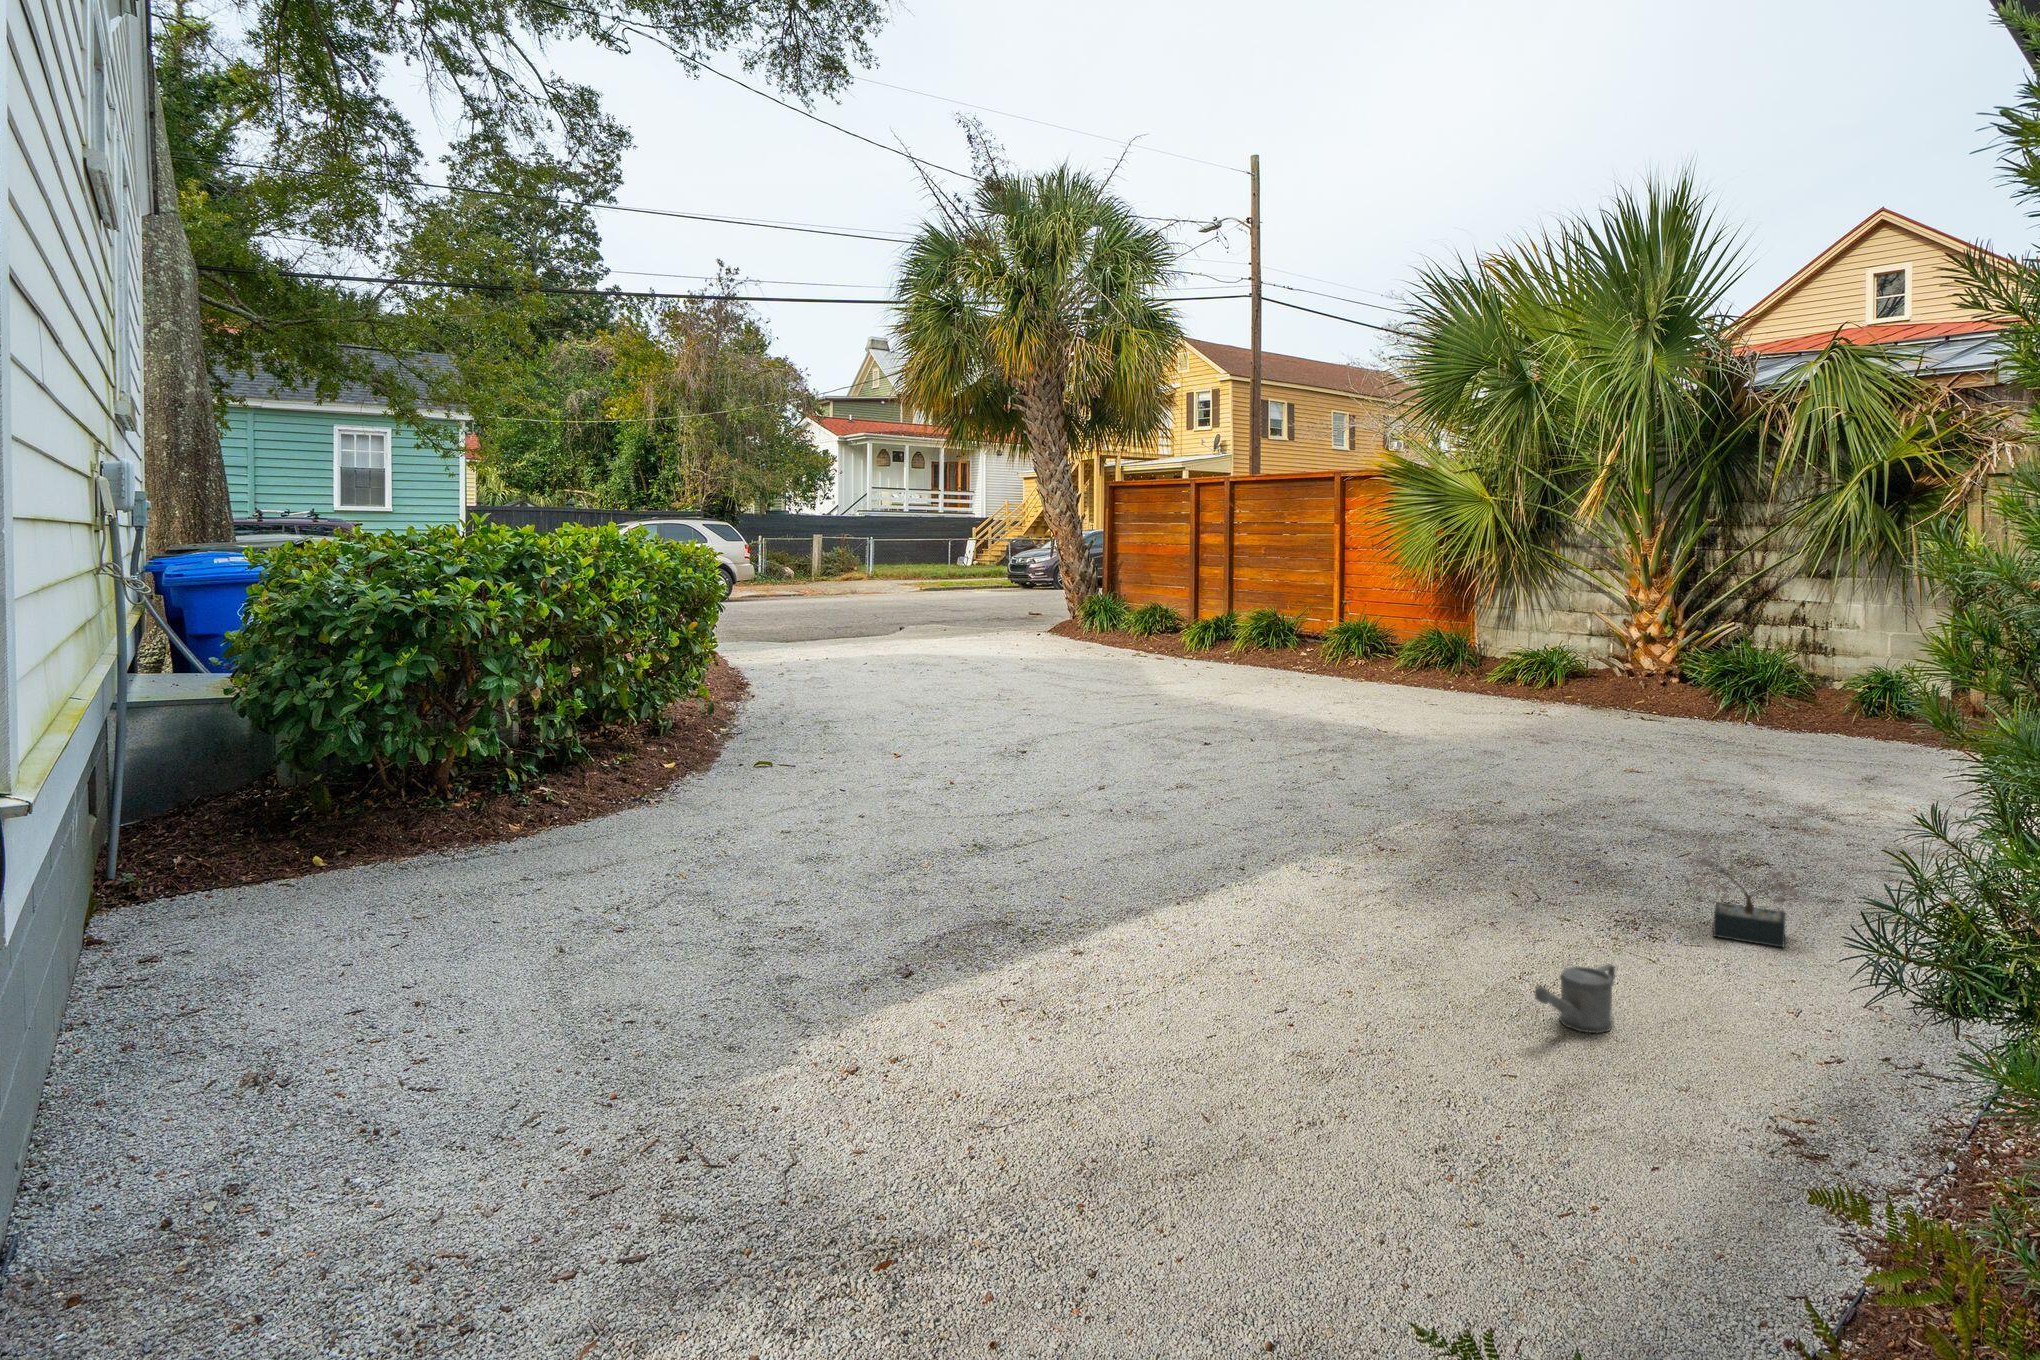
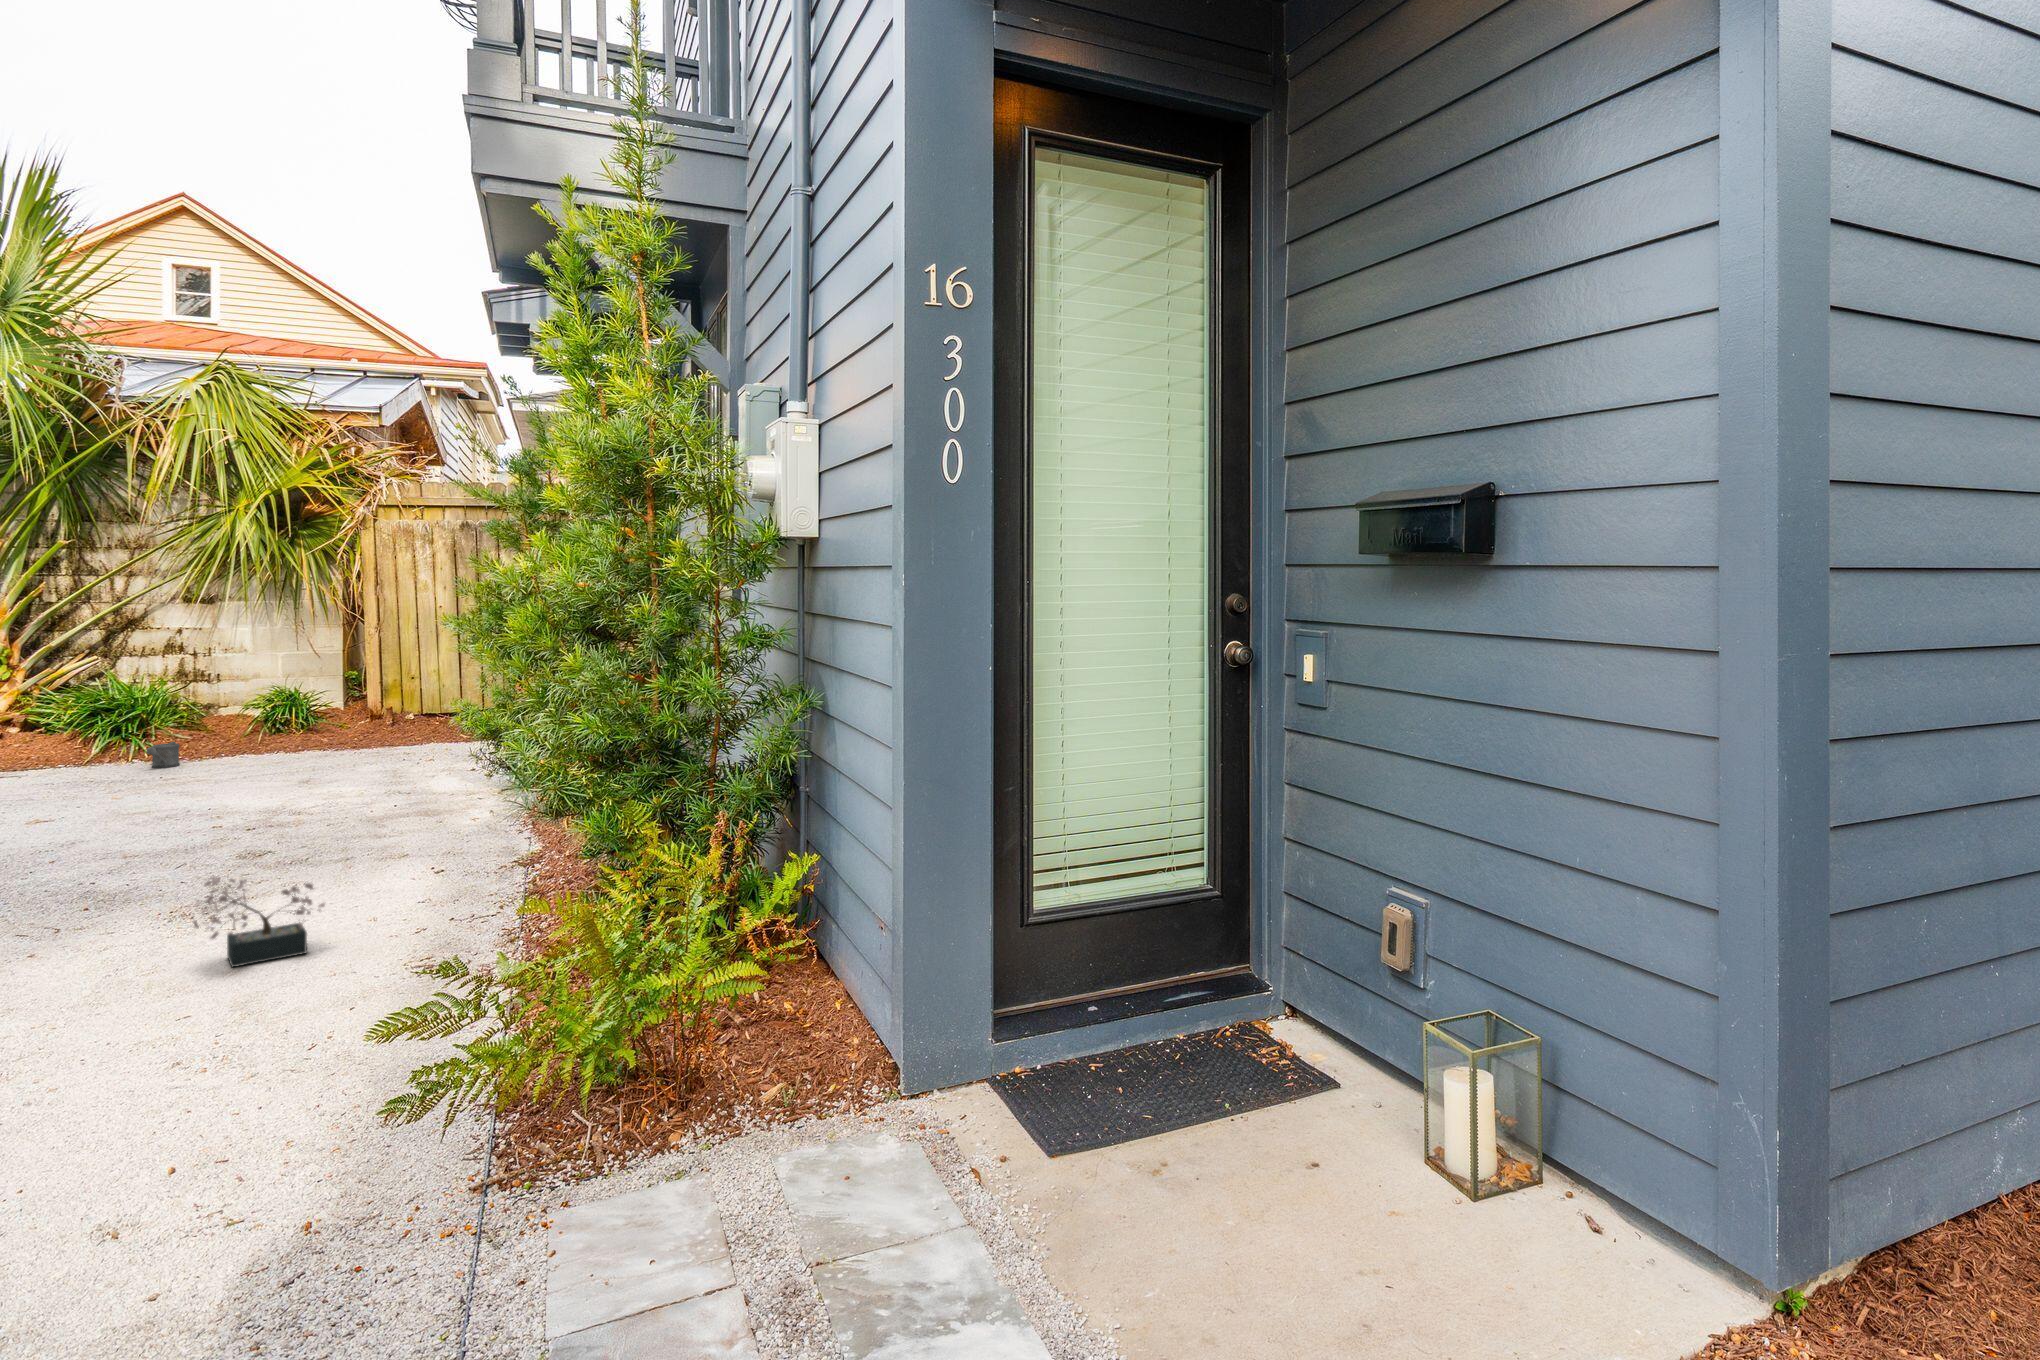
watering can: present [1535,964,1615,1033] -> present [147,742,180,768]

